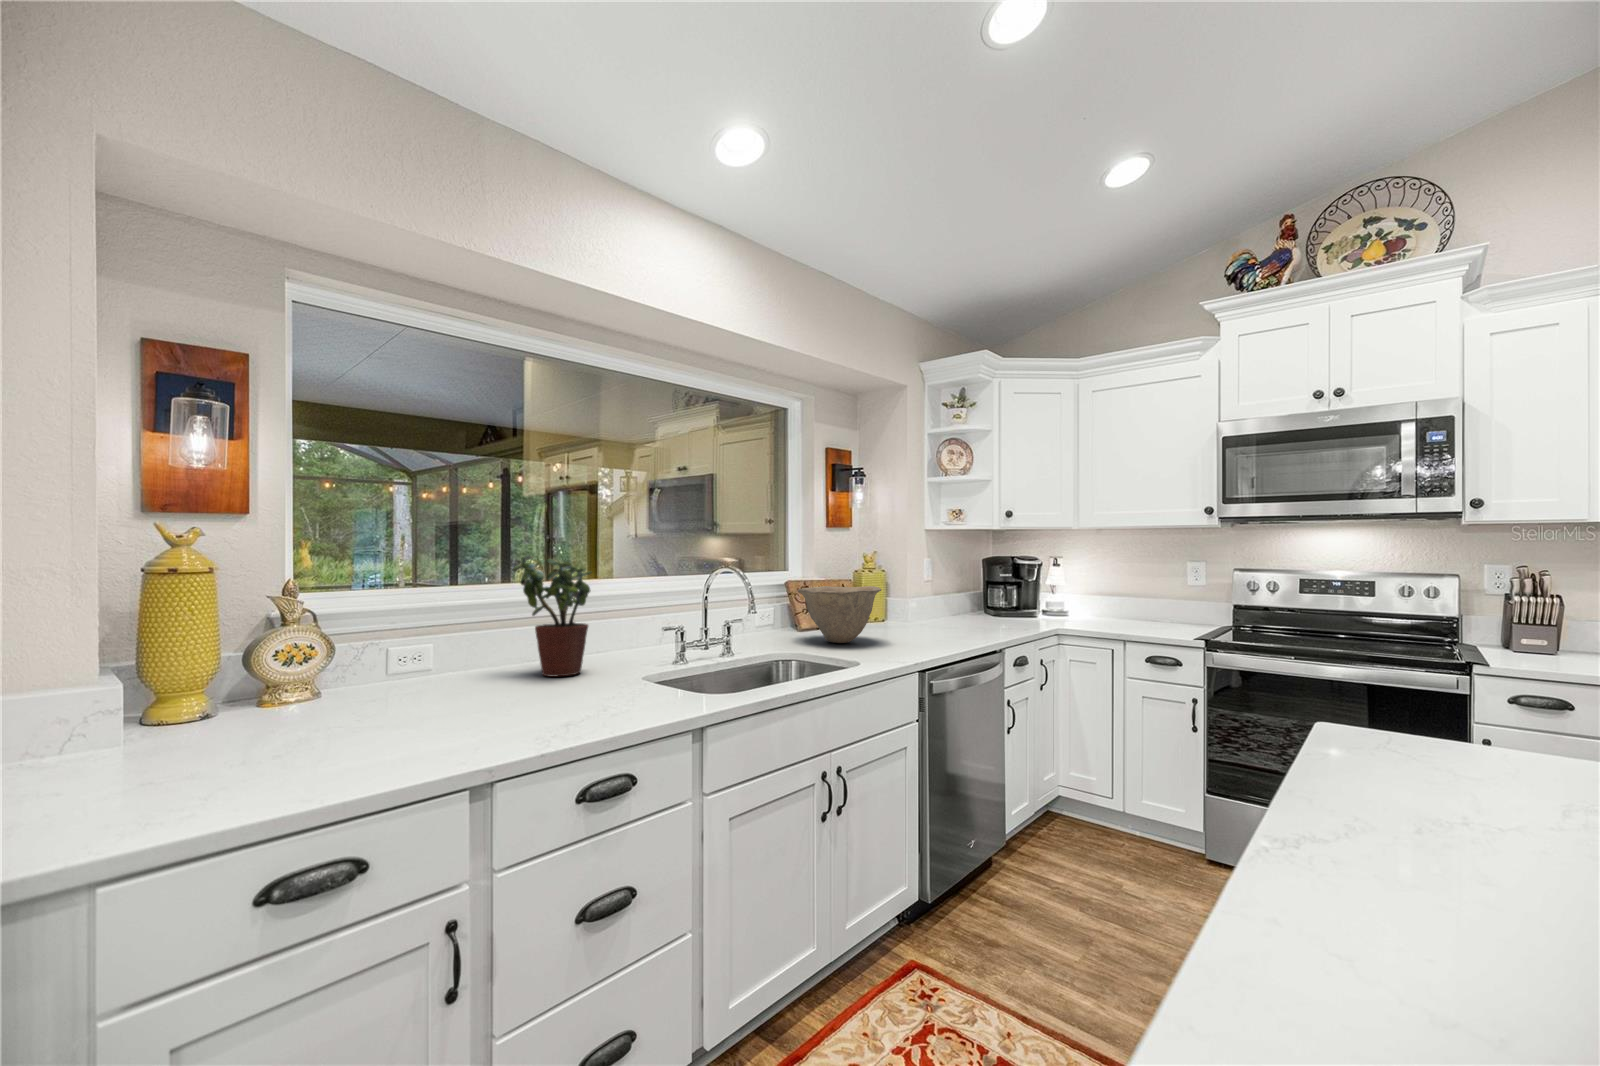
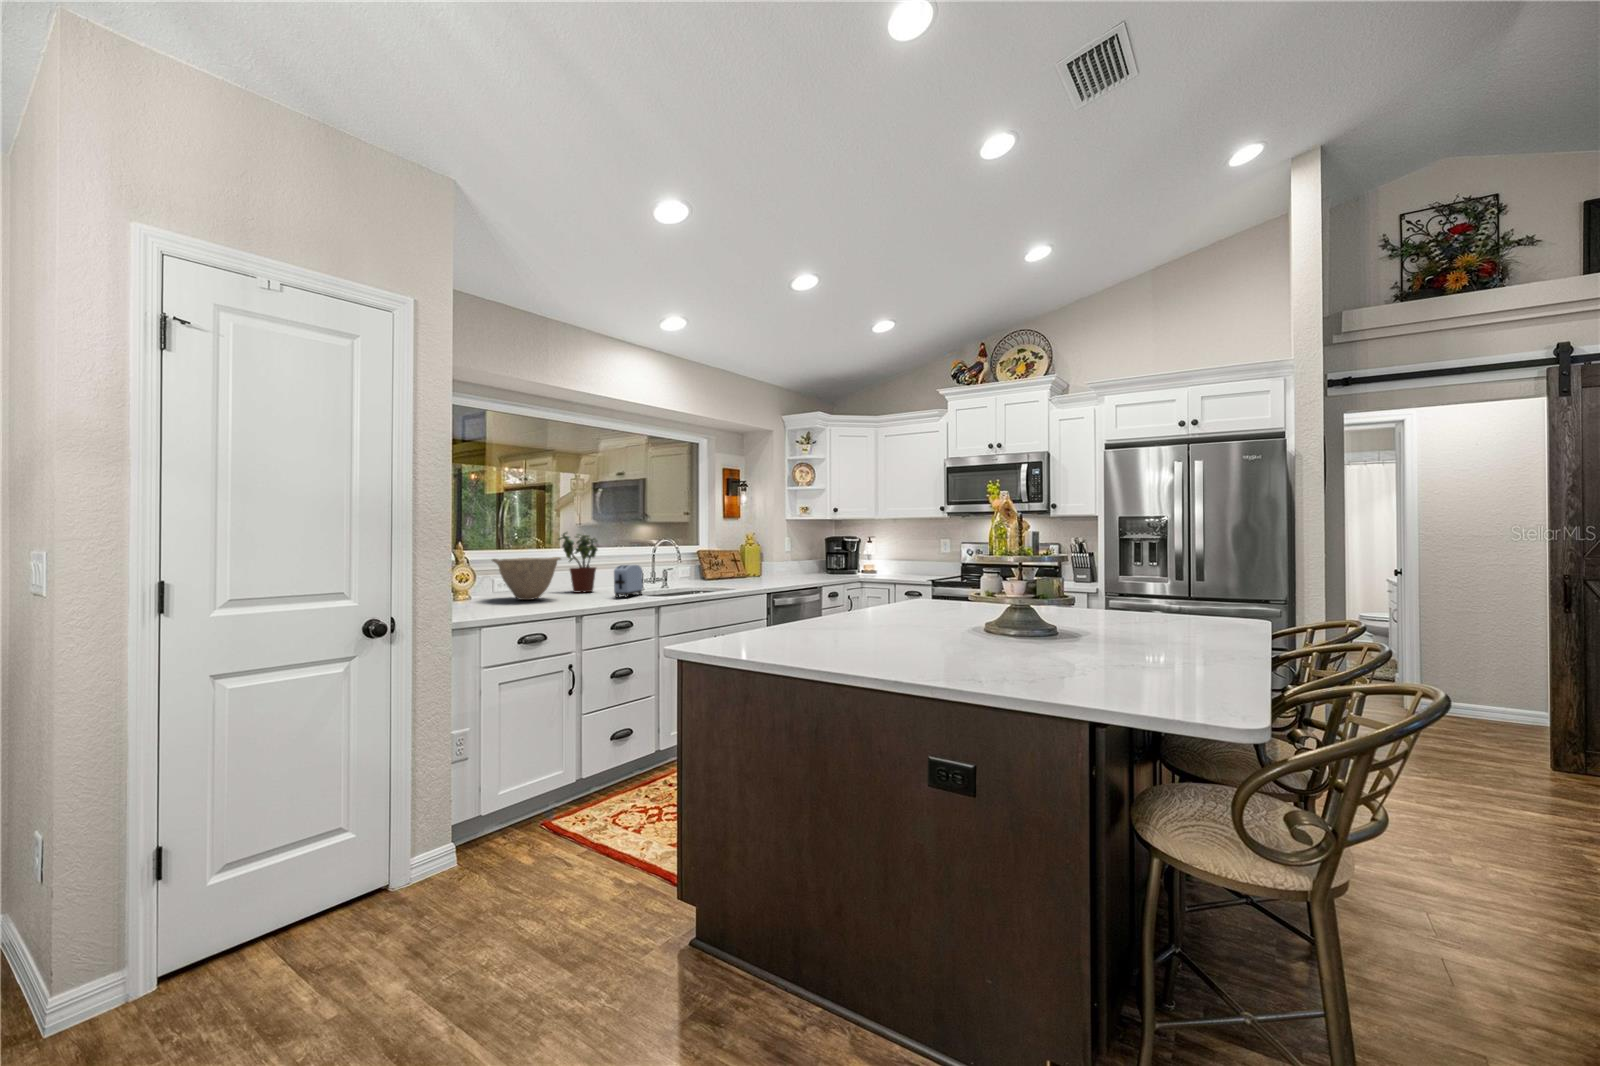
bowl: present [798,586,881,643] -> present [492,557,561,600]
toaster: none [606,626,673,702] -> present [614,565,643,598]

